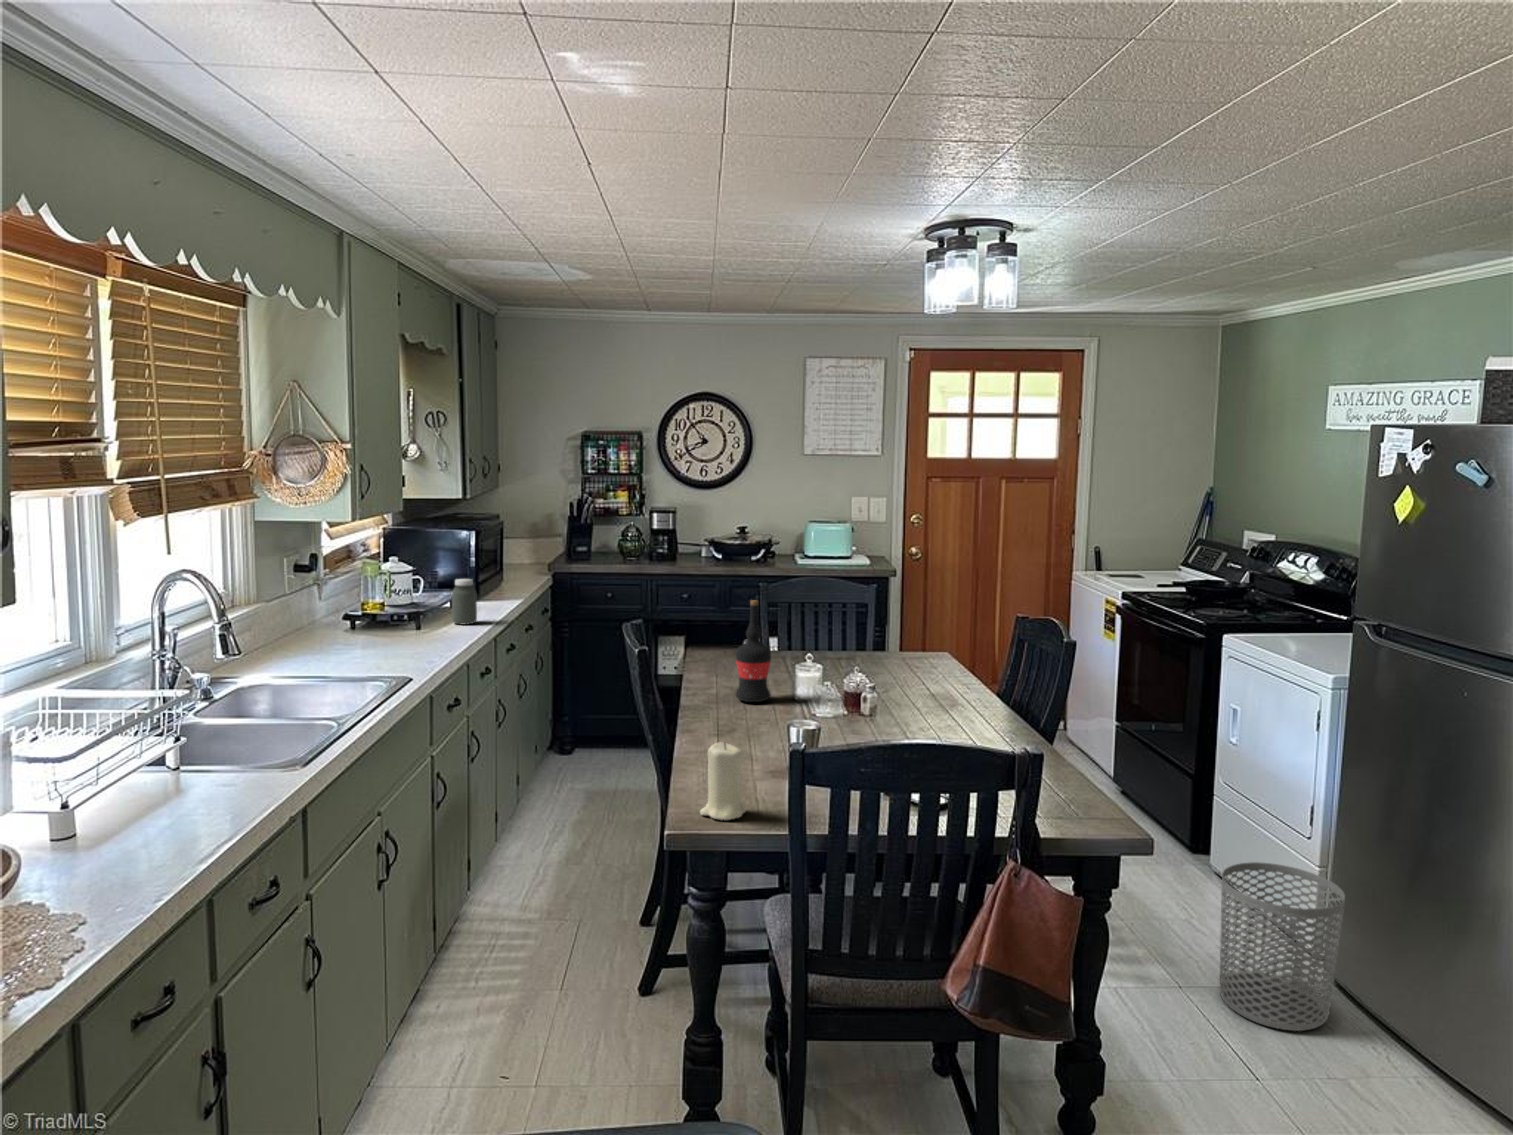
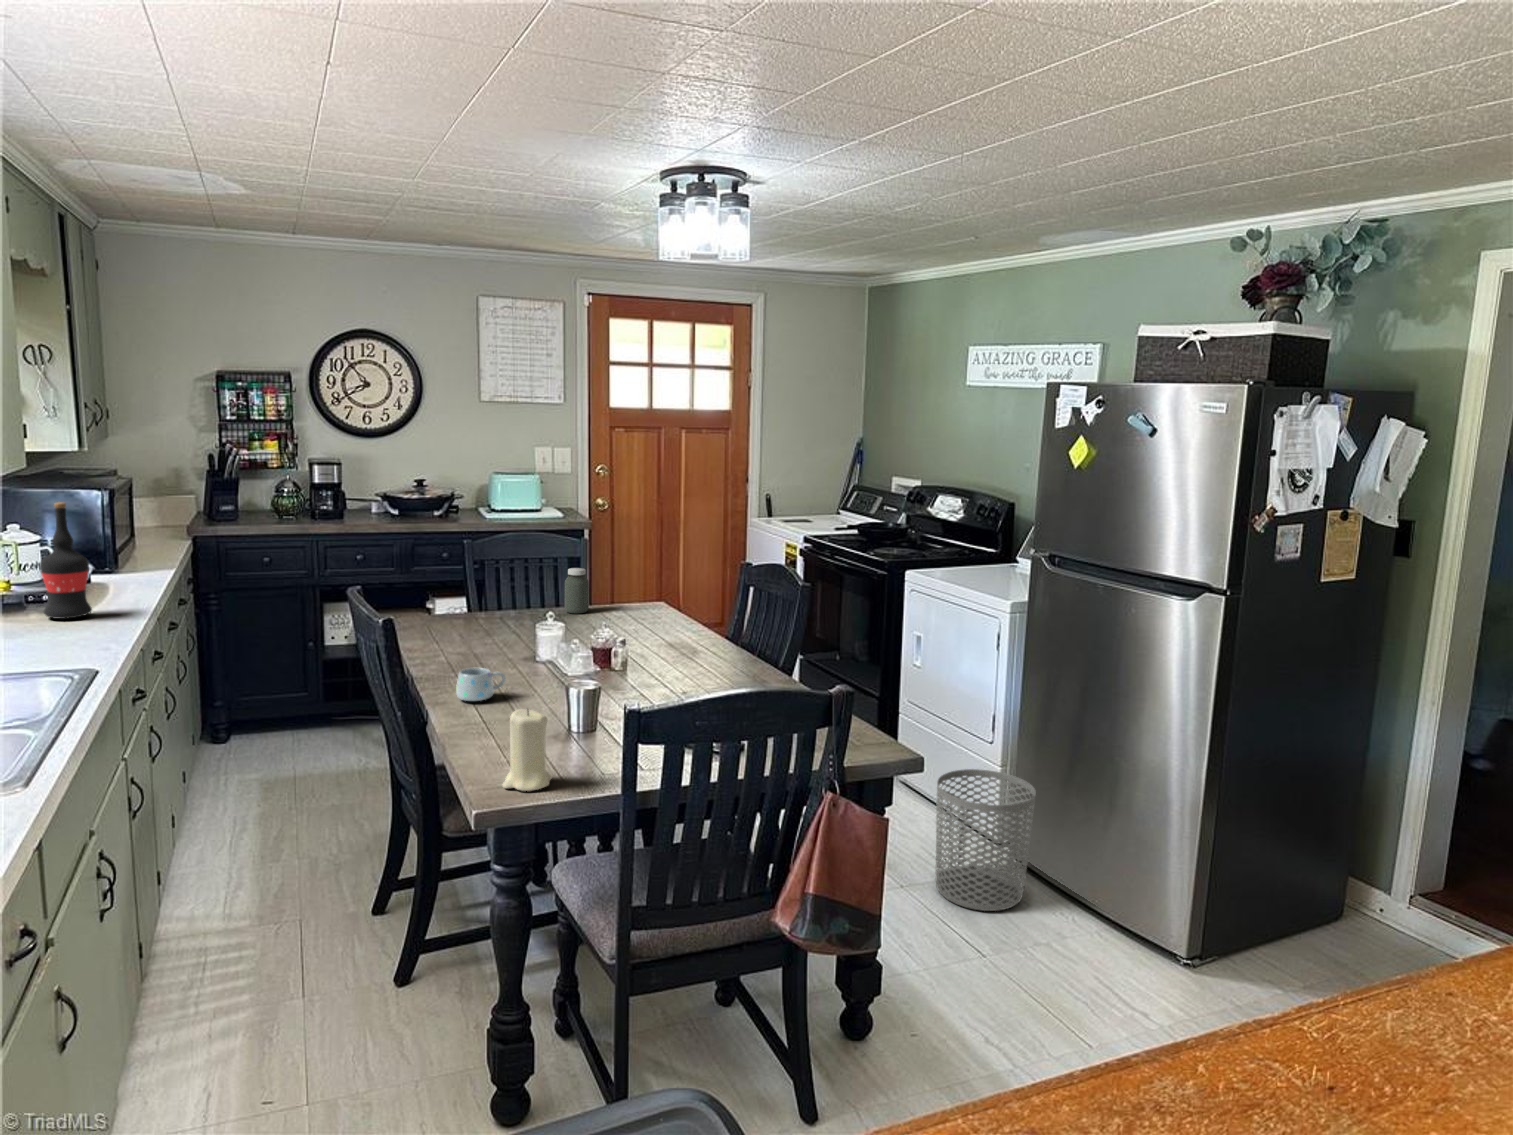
jar: present [452,579,477,624] -> present [565,568,589,613]
wine bottle: present [735,600,771,702] -> present [40,502,92,619]
mug: none [702,703,748,734] -> present [456,668,506,701]

